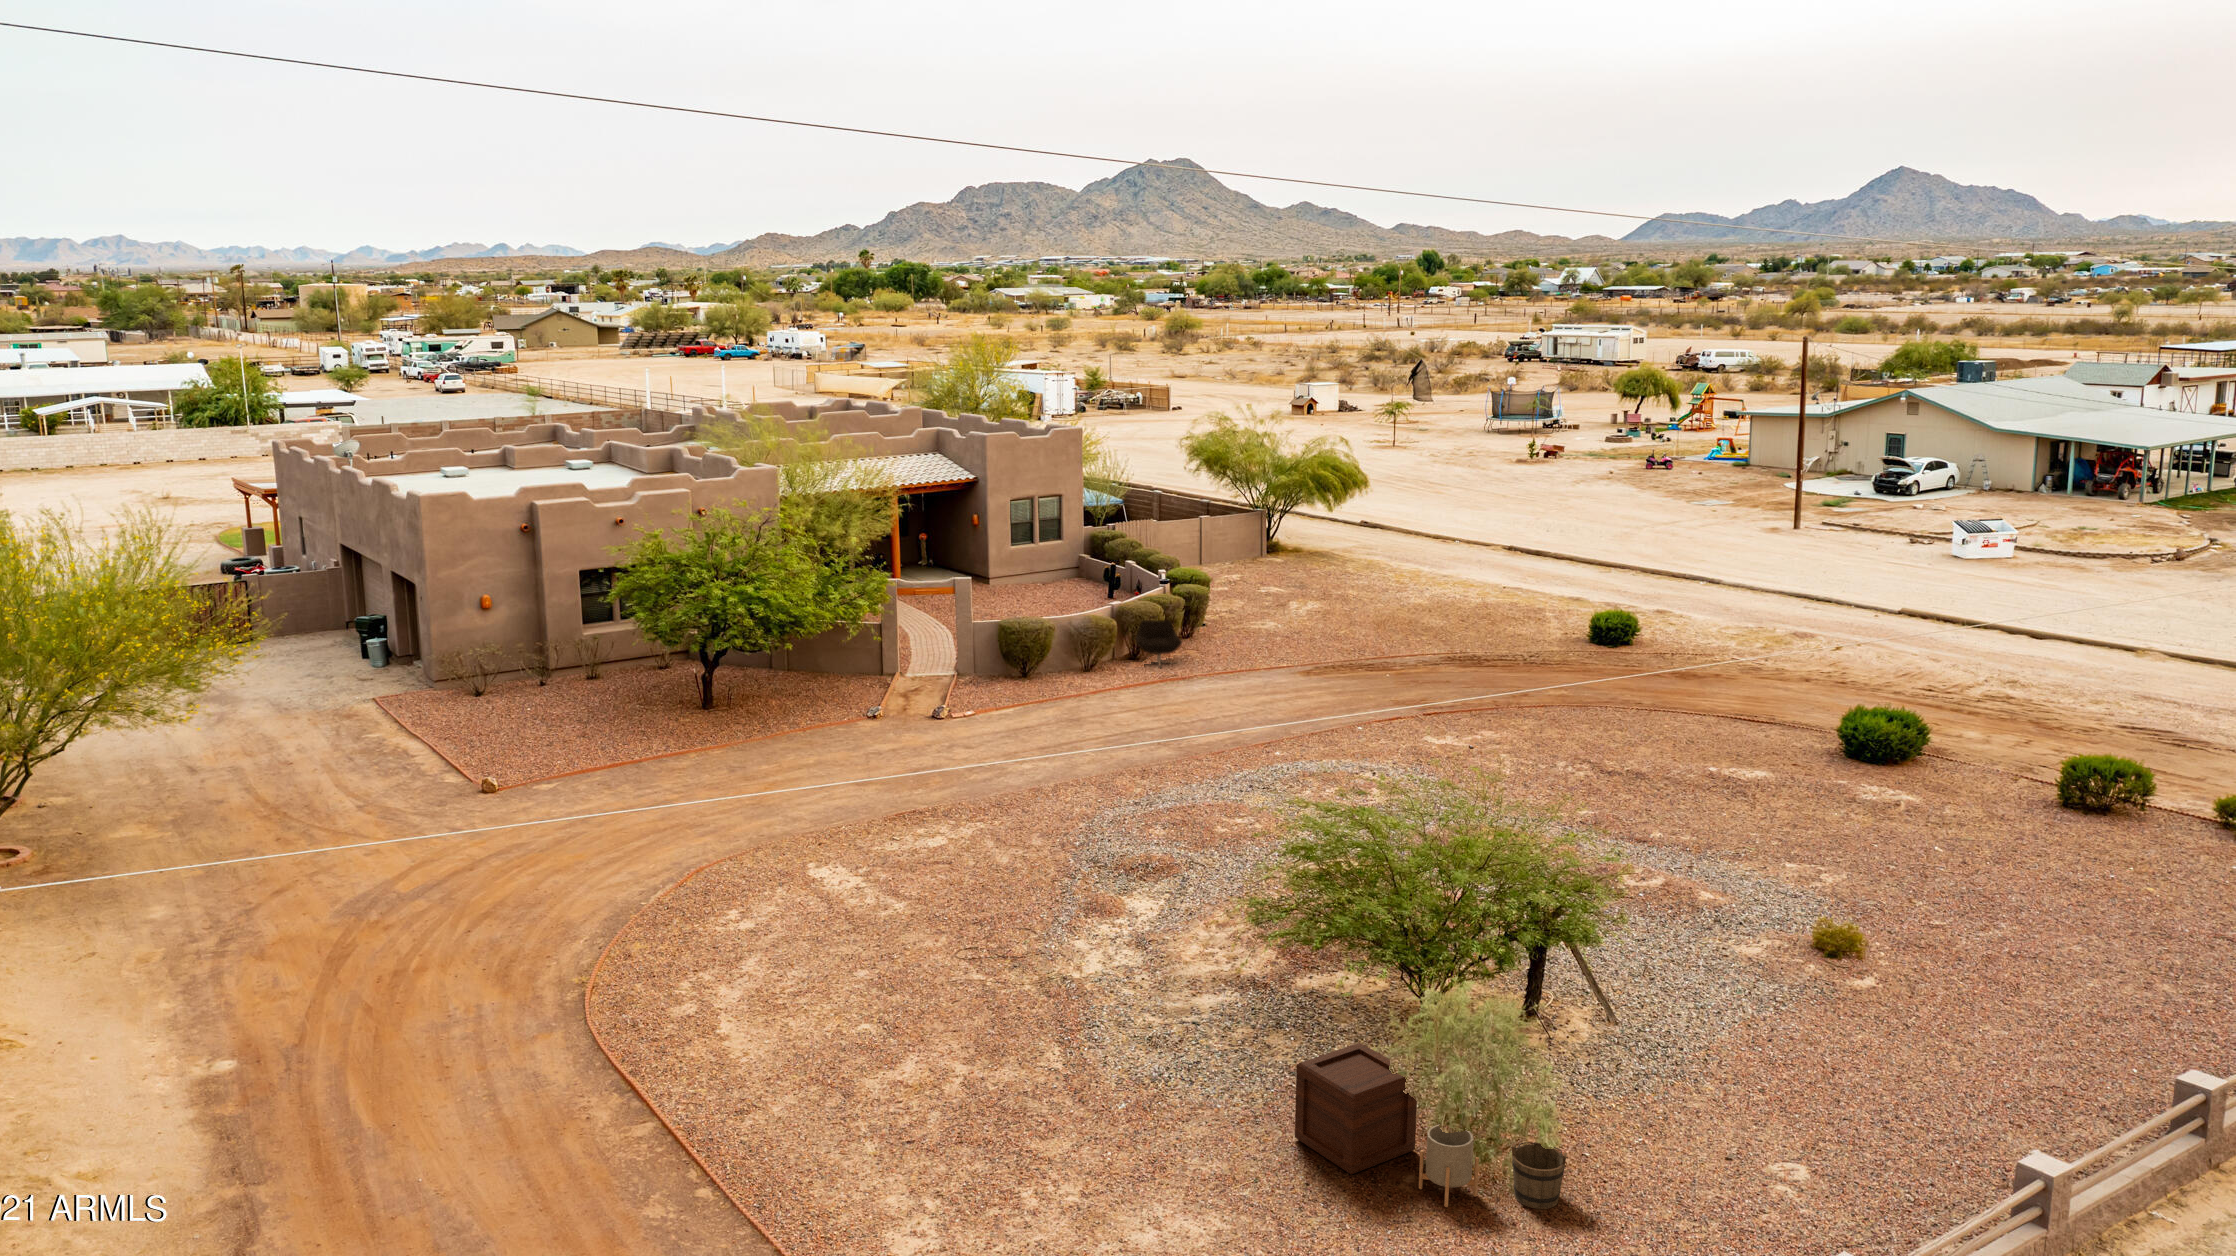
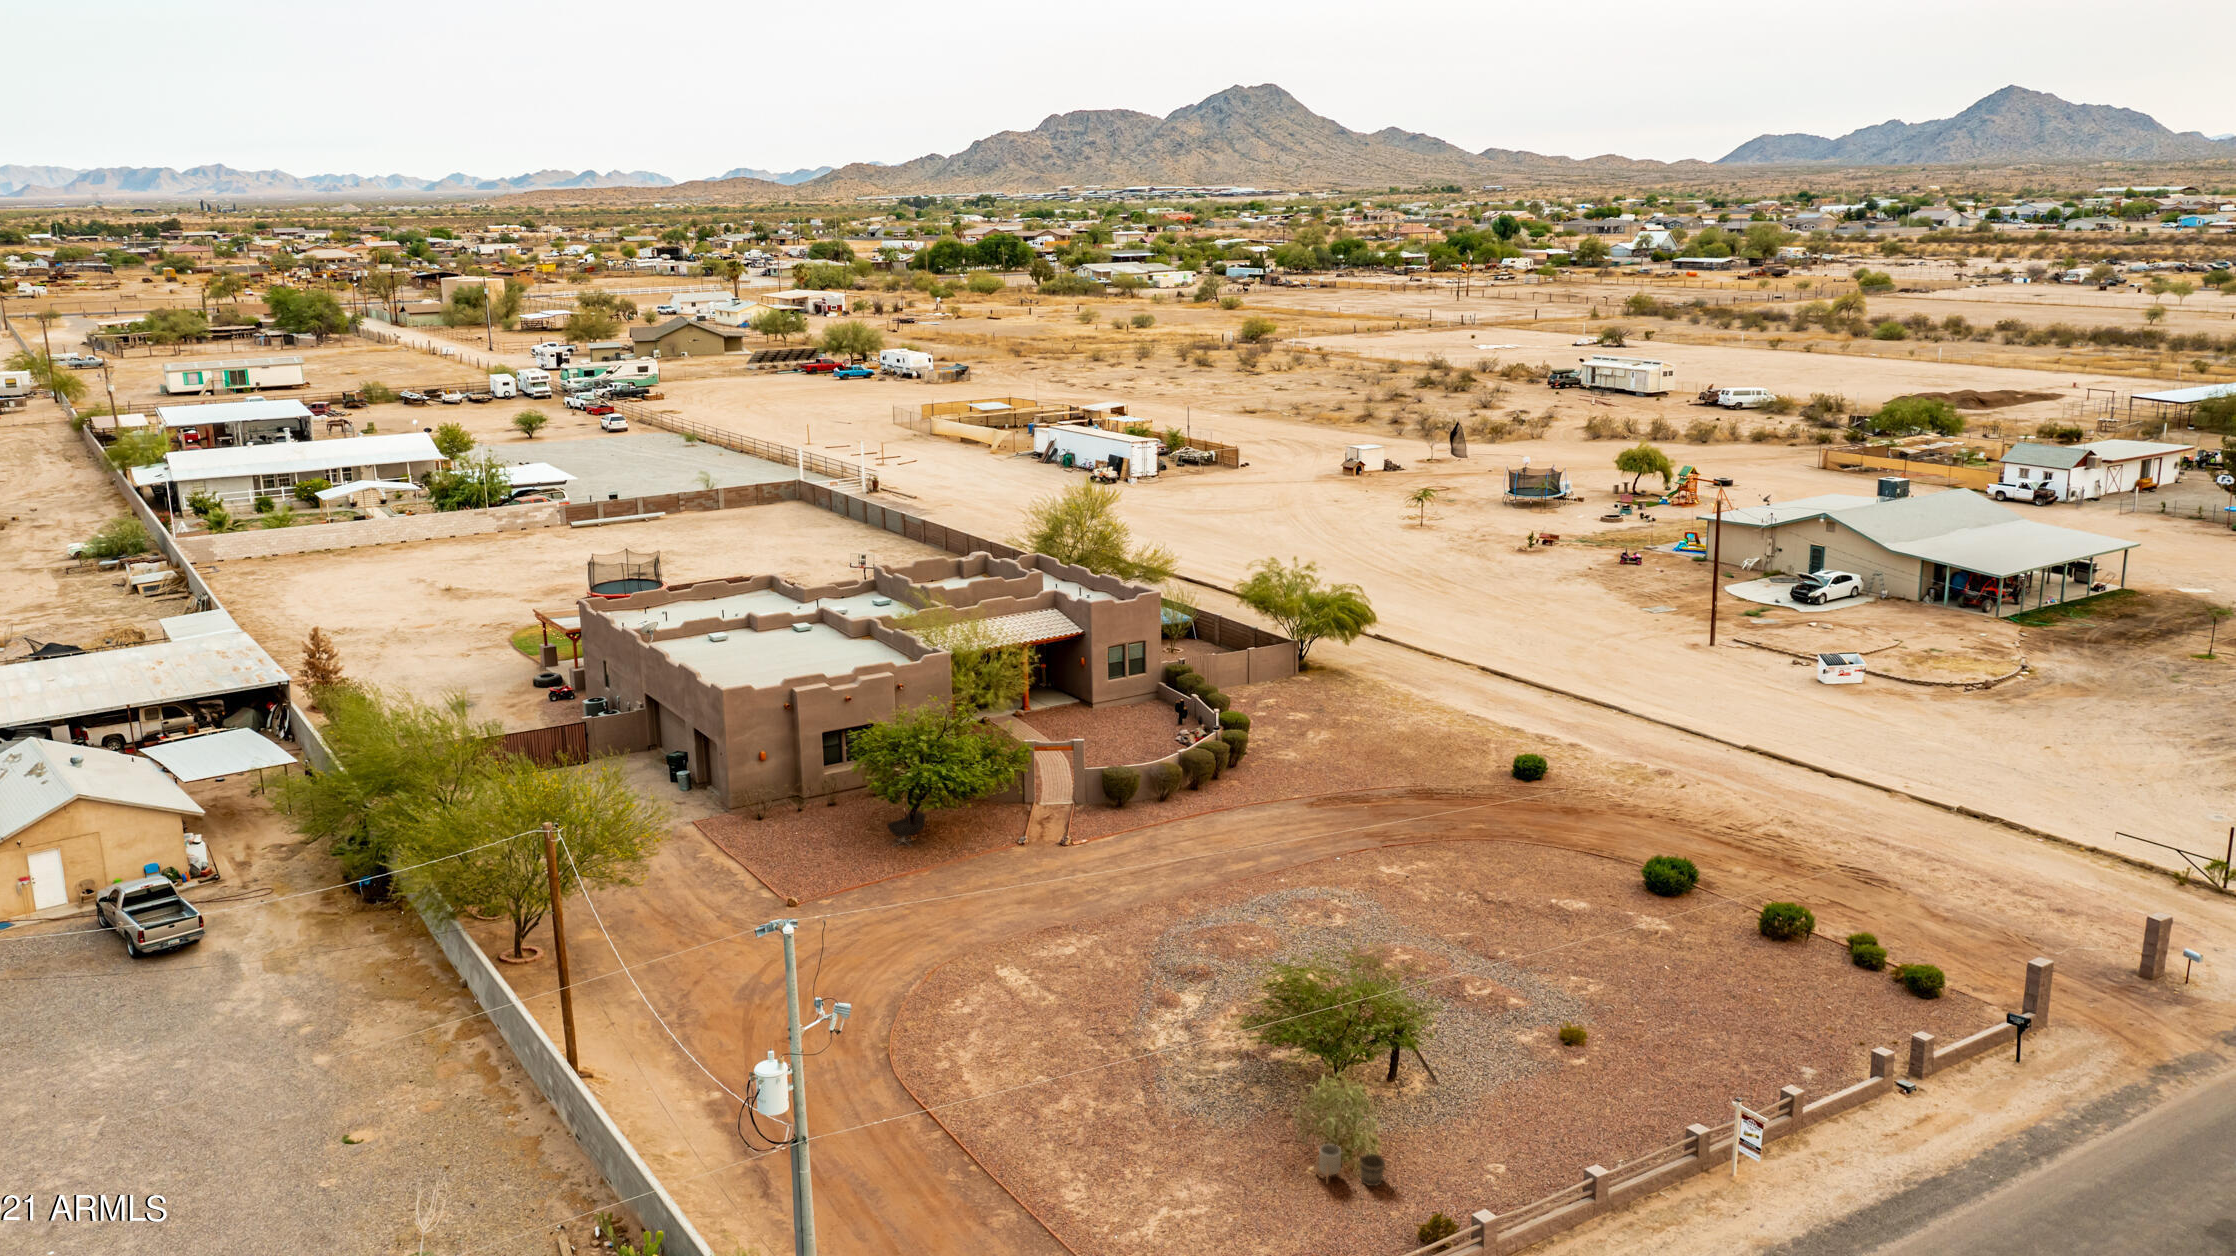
lounge chair: present [1136,620,1182,666] -> present [887,809,925,842]
wooden crate: present [1295,1043,1417,1175] -> none [1259,1100,1319,1167]

